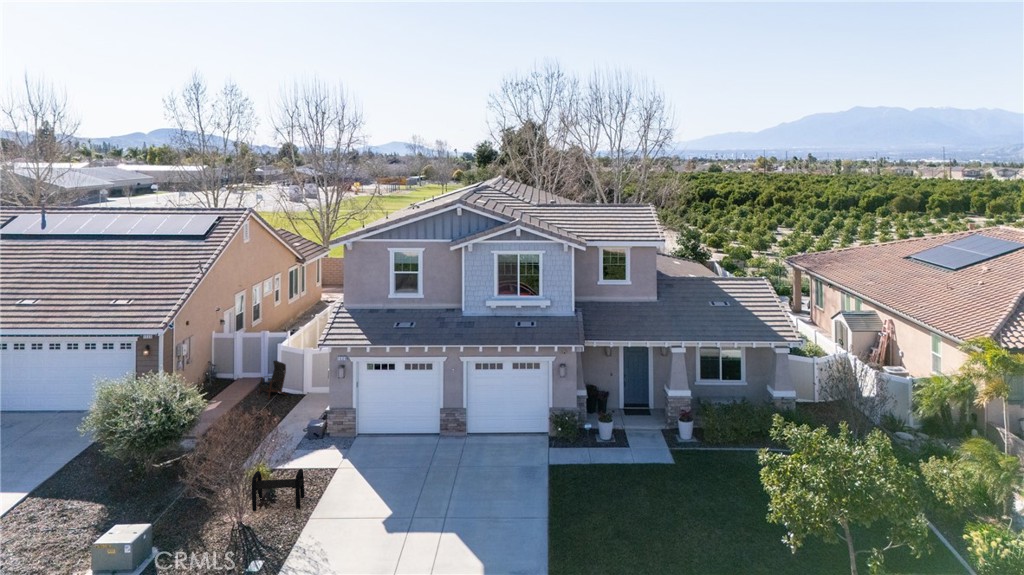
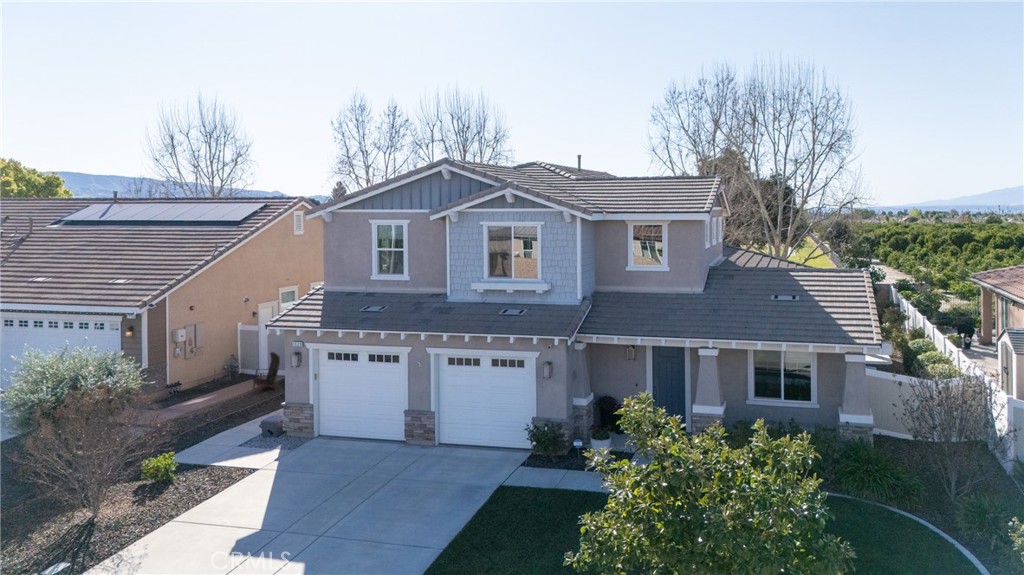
bench: present [252,469,304,511] -> none [117,457,187,506]

